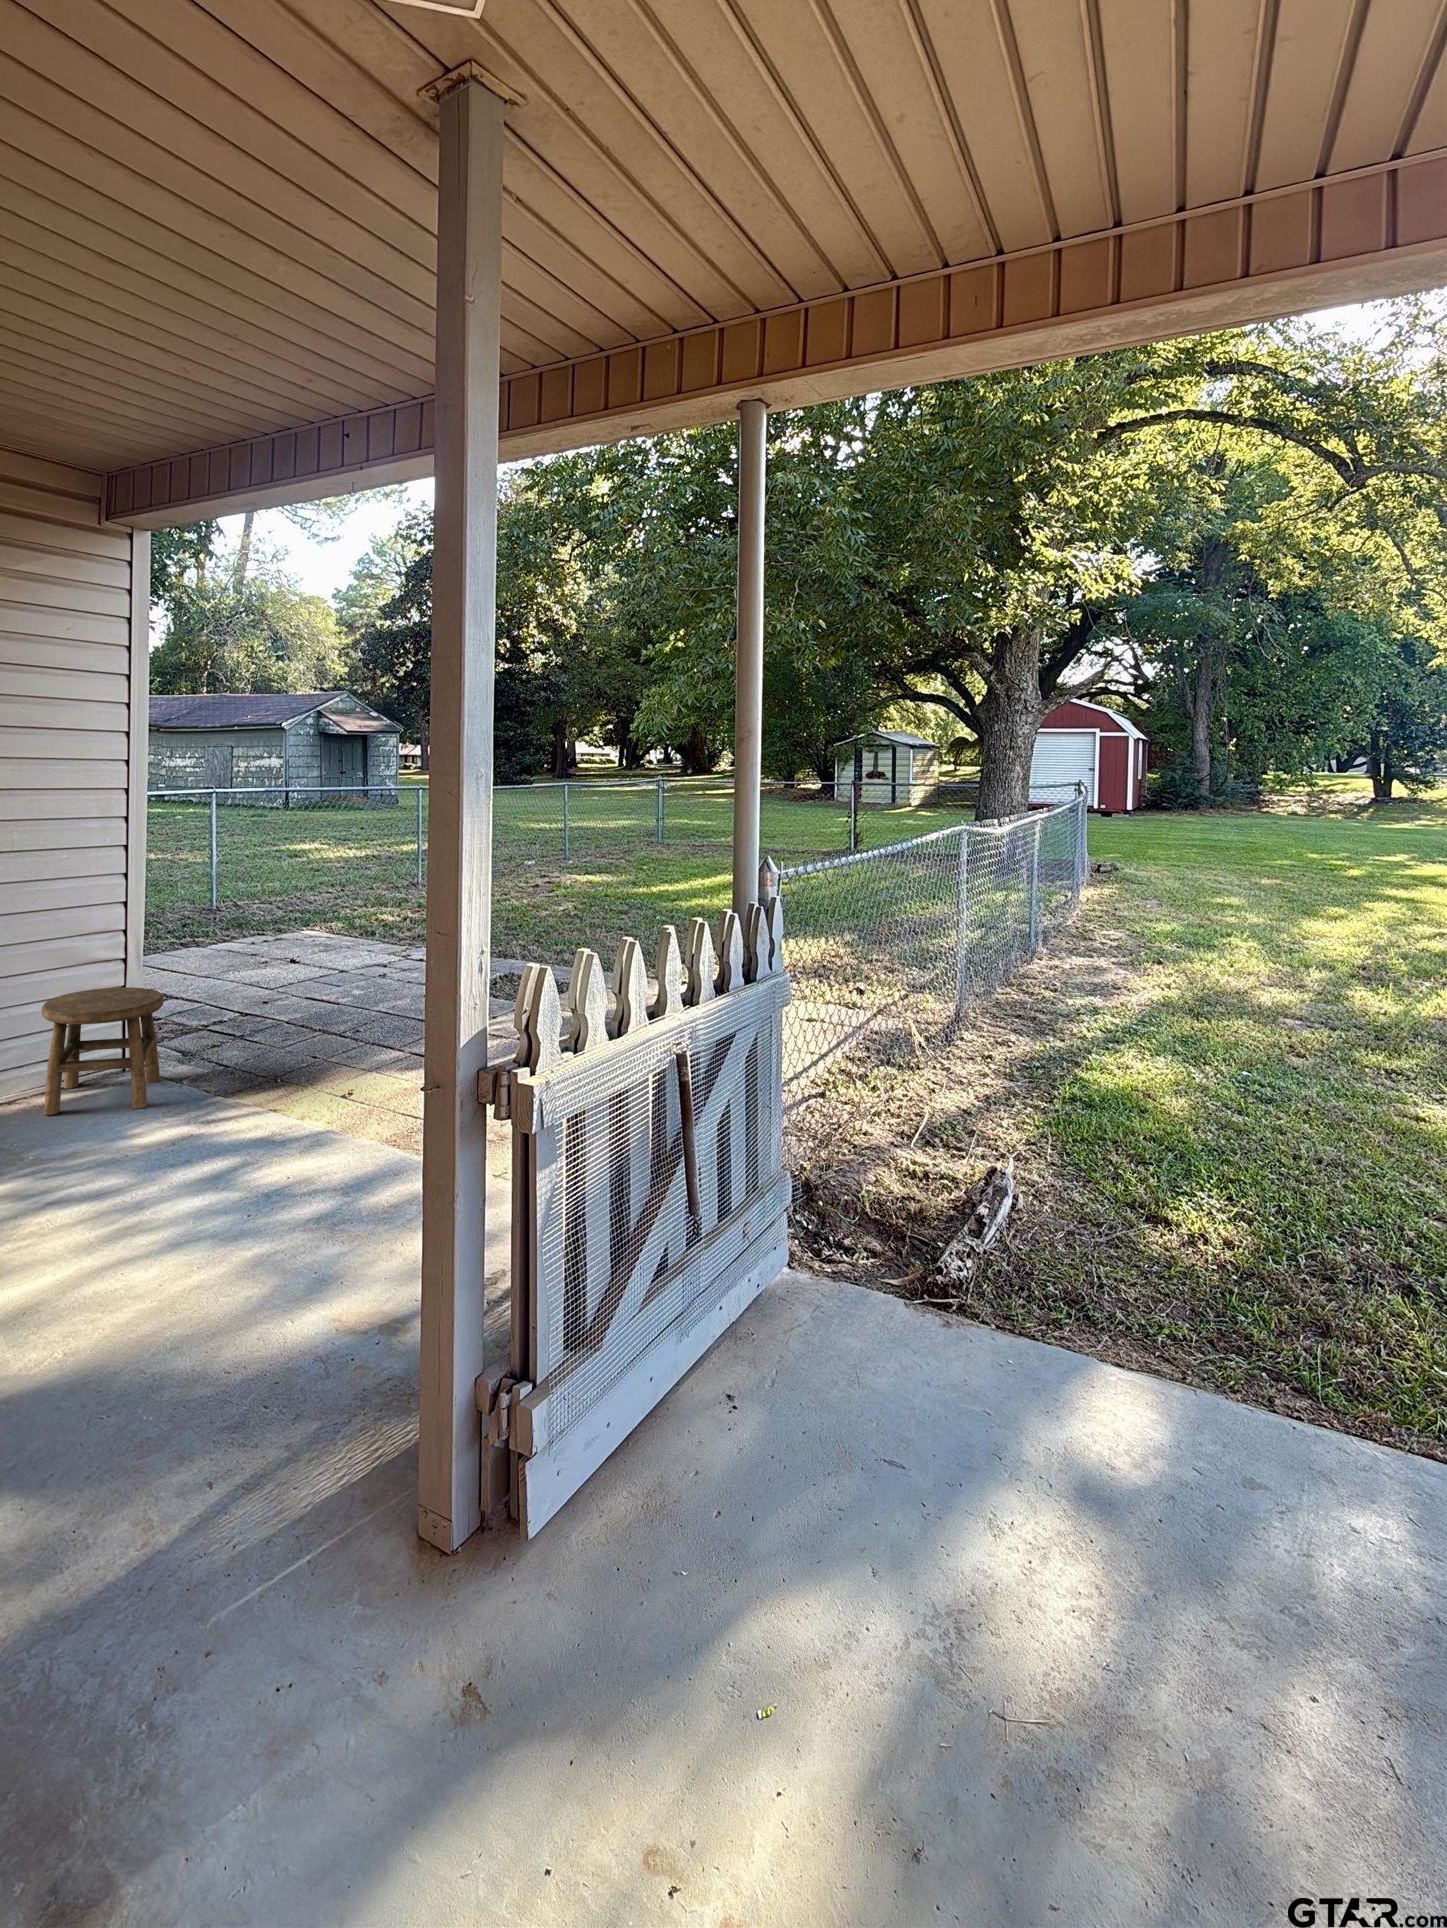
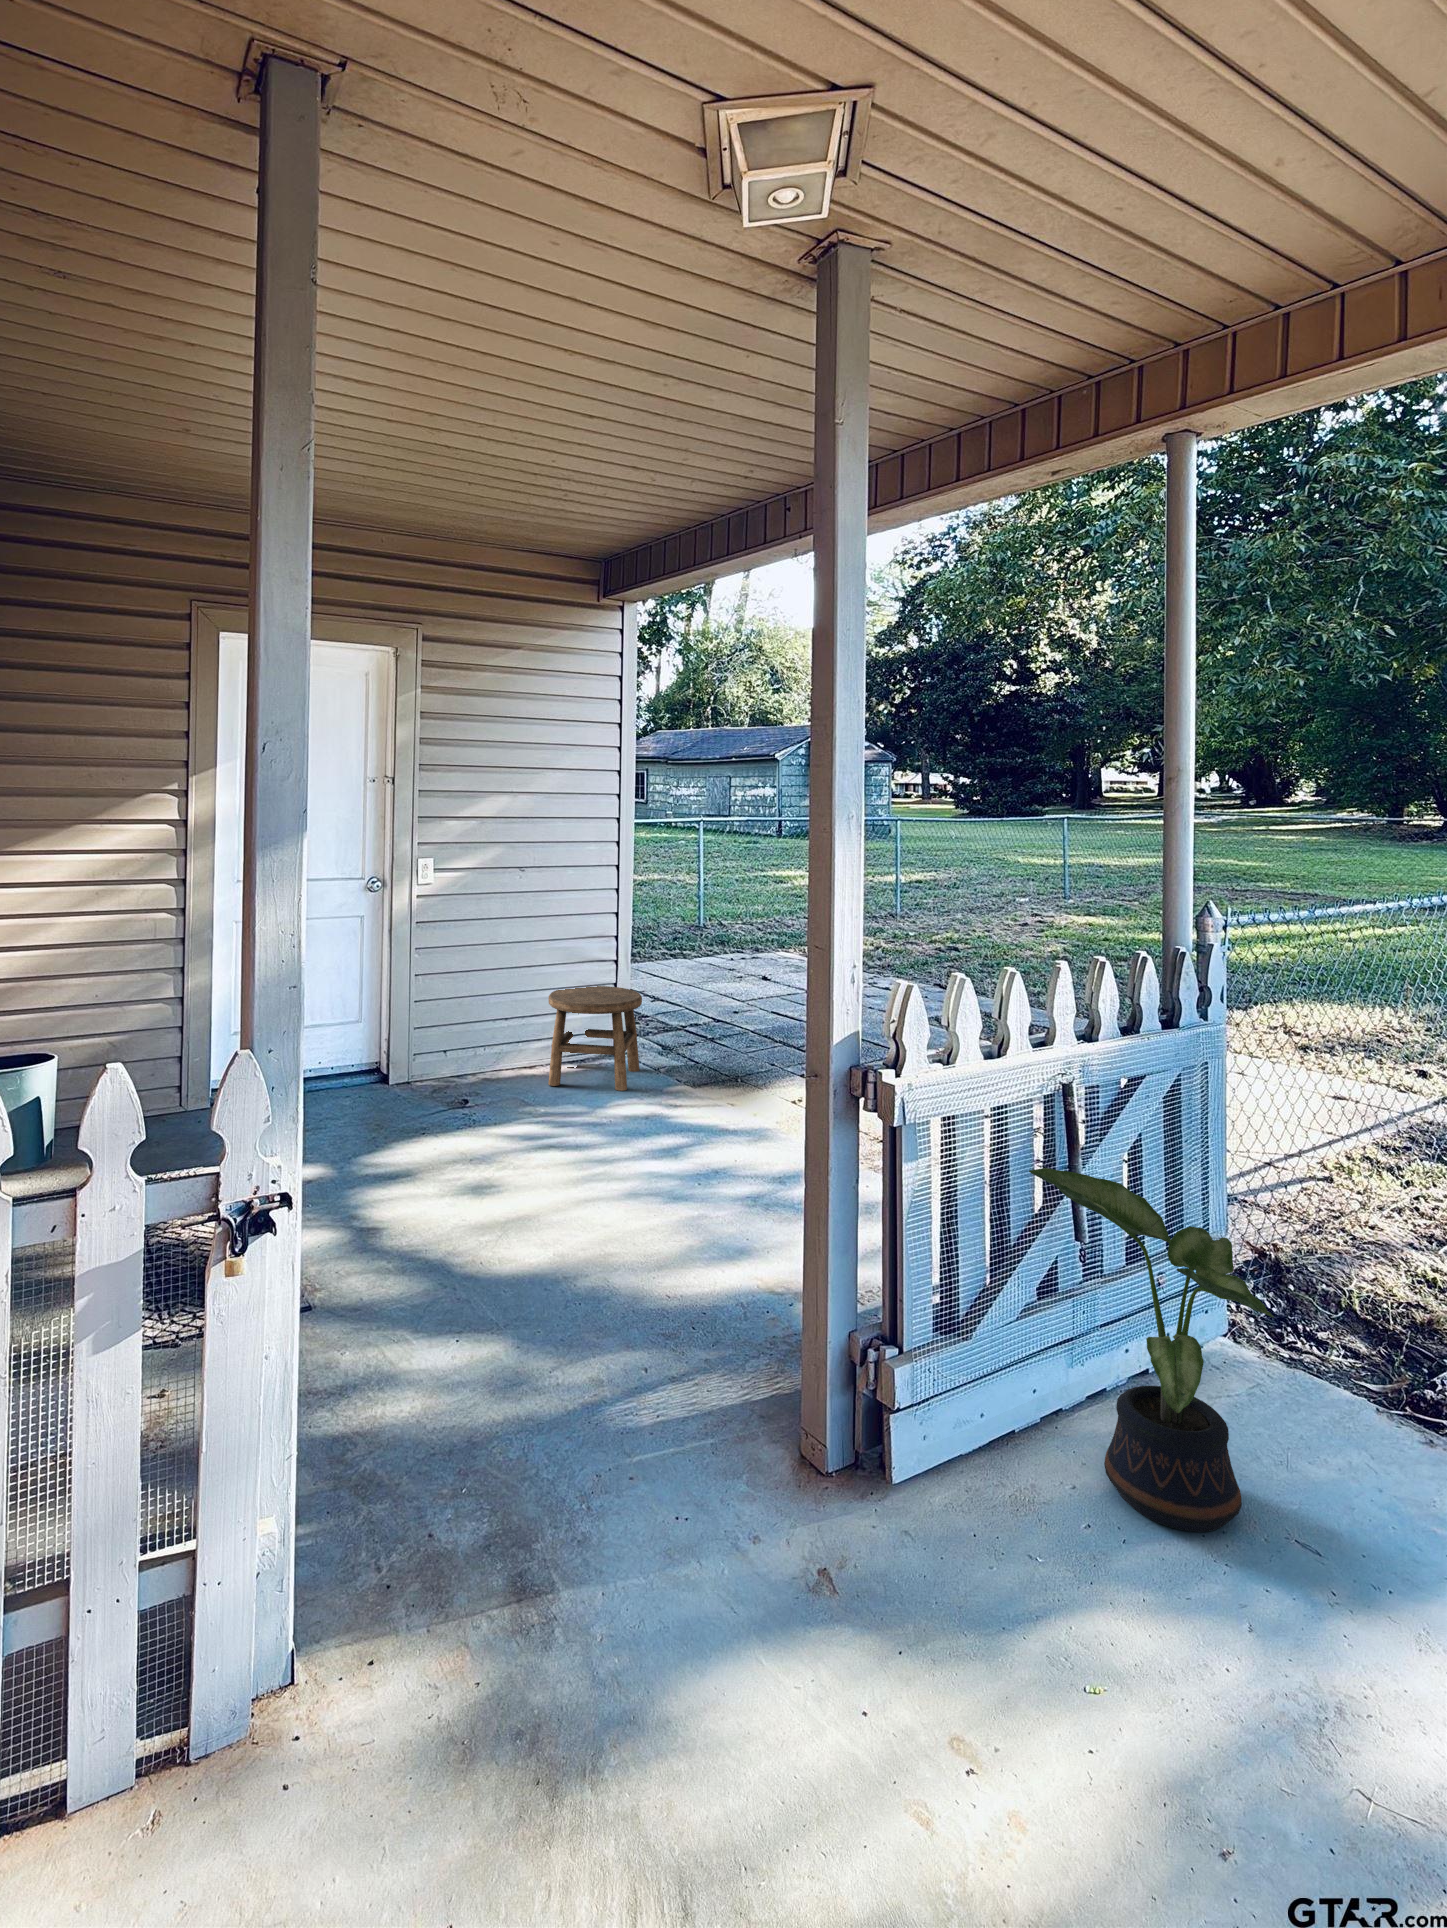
potted plant: none [651,1148,890,1493] -> present [1029,1168,1274,1532]

